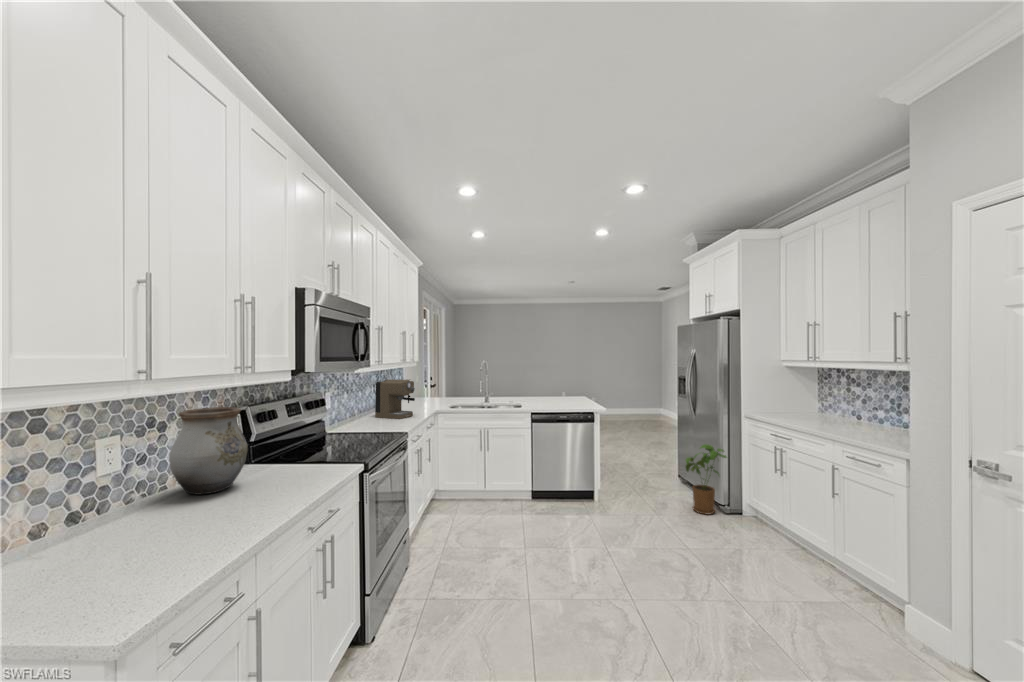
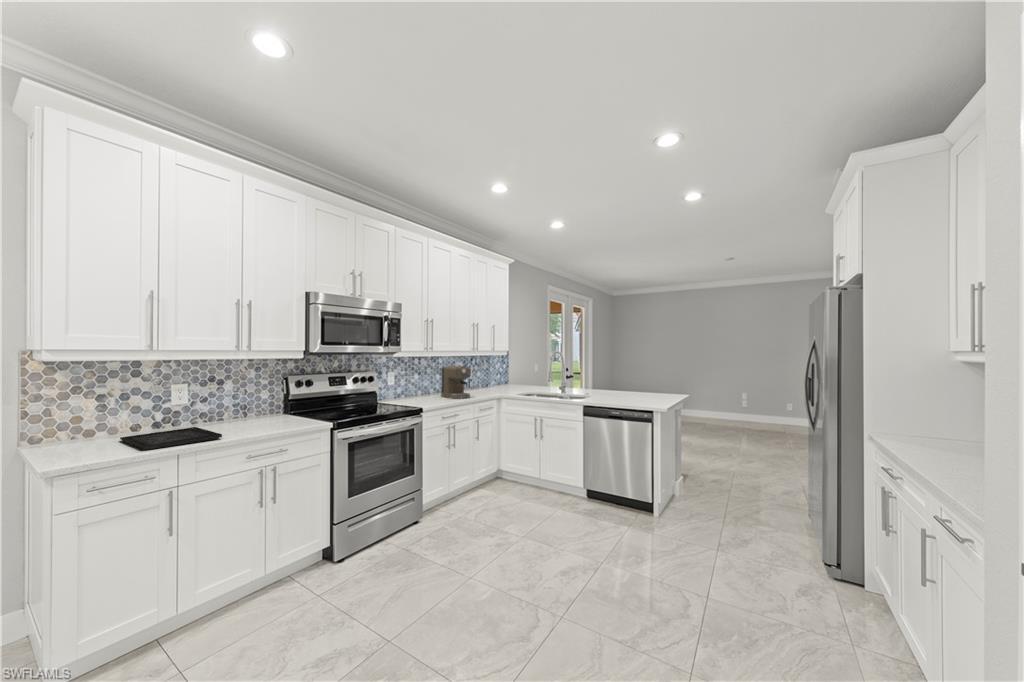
vase: present [169,407,248,495] -> none [215,373,263,425]
house plant: present [686,444,727,514] -> none [748,459,806,550]
tray: none [55,508,269,563] -> present [120,427,222,450]

